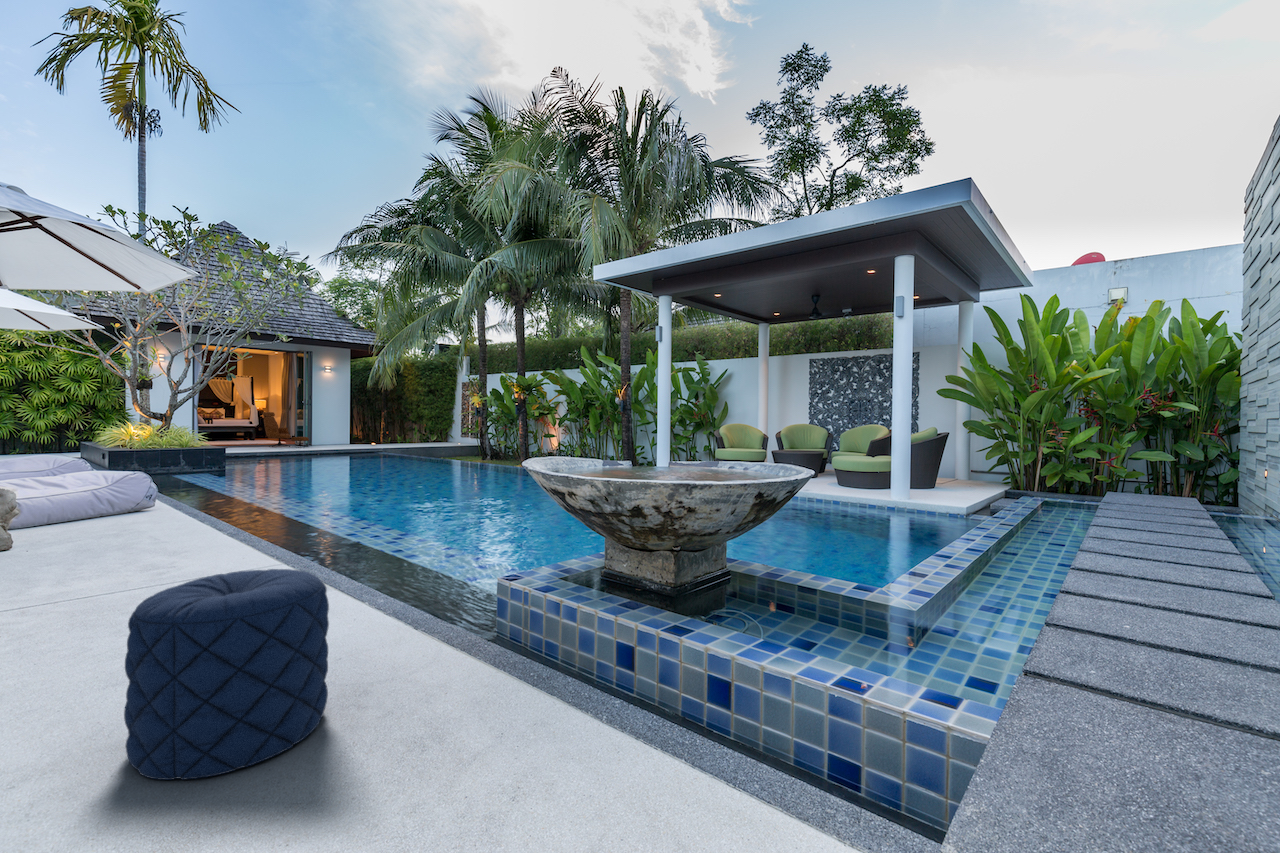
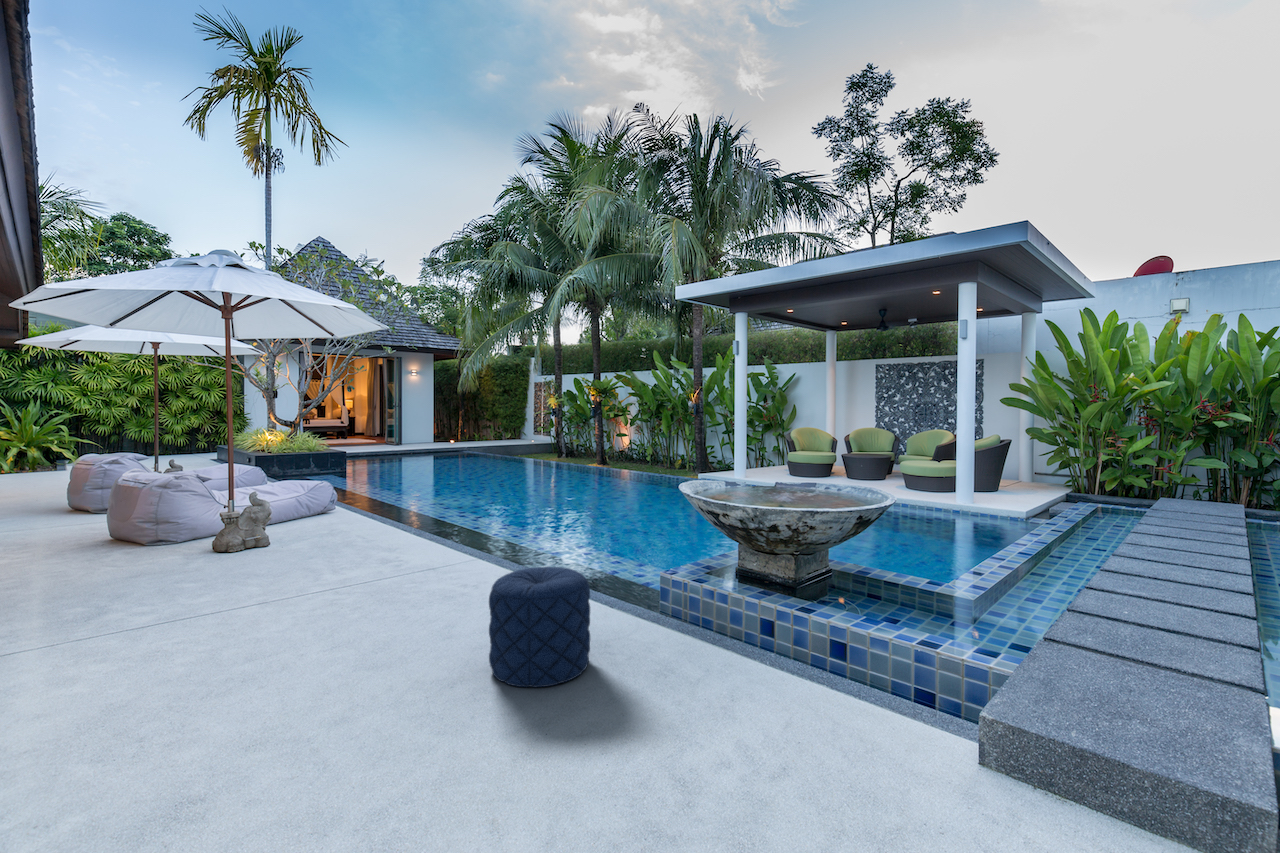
lounge chair: present [263,412,309,447] -> none [355,414,396,446]

